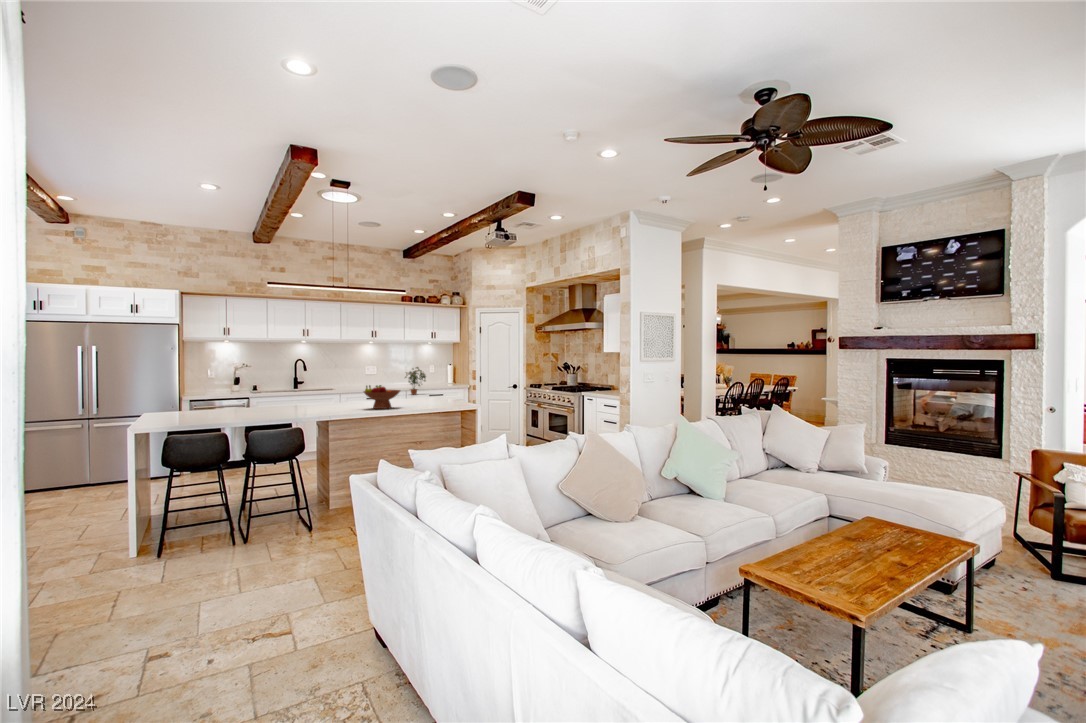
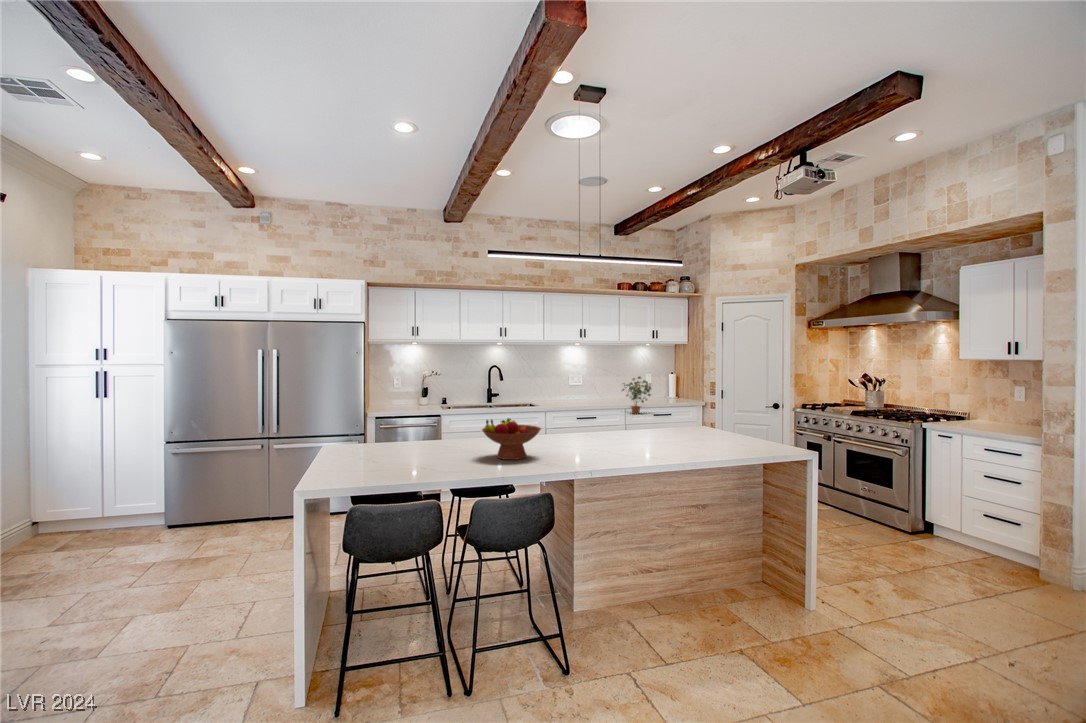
fruit bowl: present [364,385,400,409] -> present [482,418,541,460]

